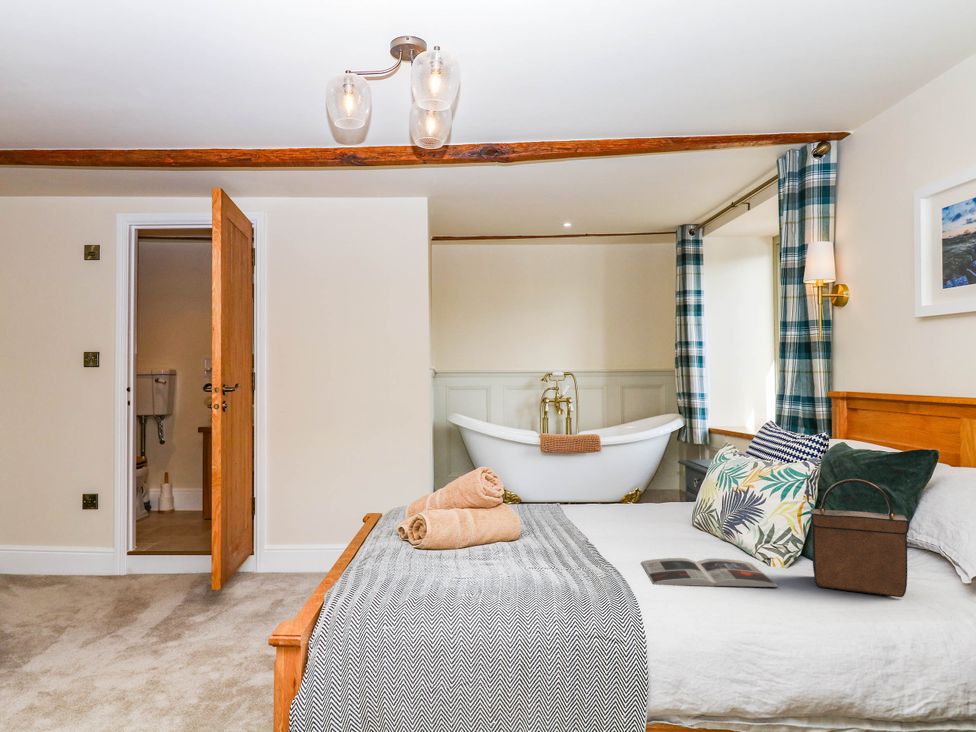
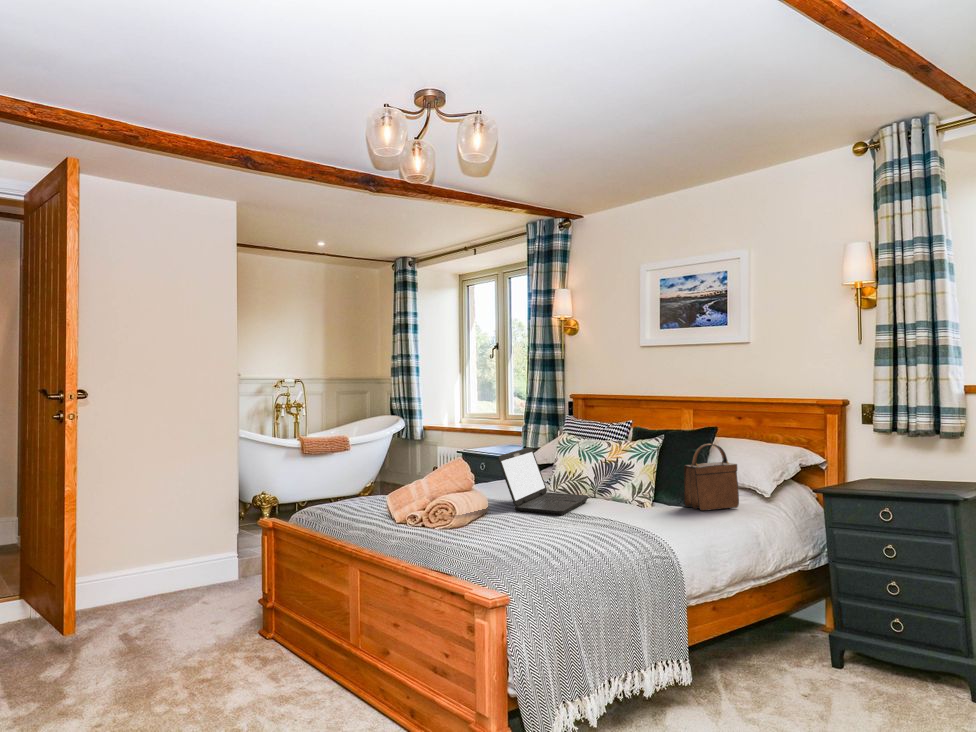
laptop: none [563,457,695,548] -> present [498,448,588,516]
magazine: present [641,558,778,587] -> none [602,506,690,528]

